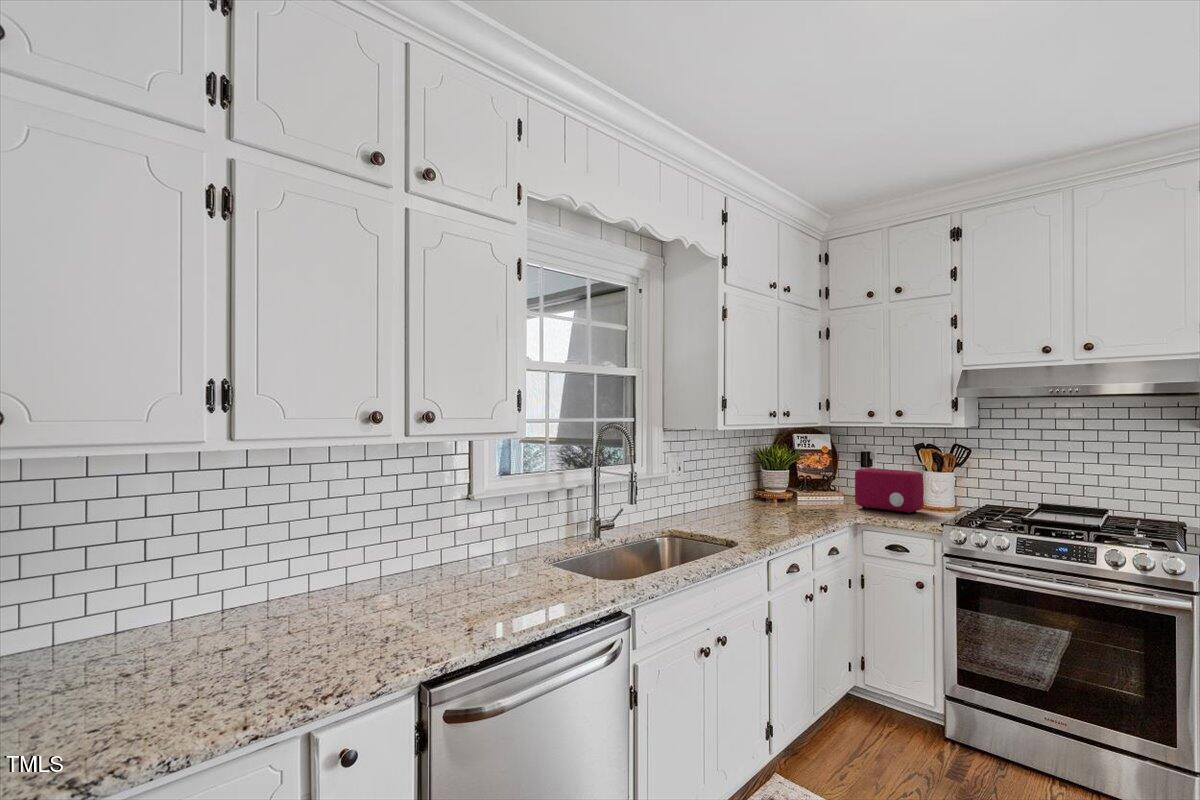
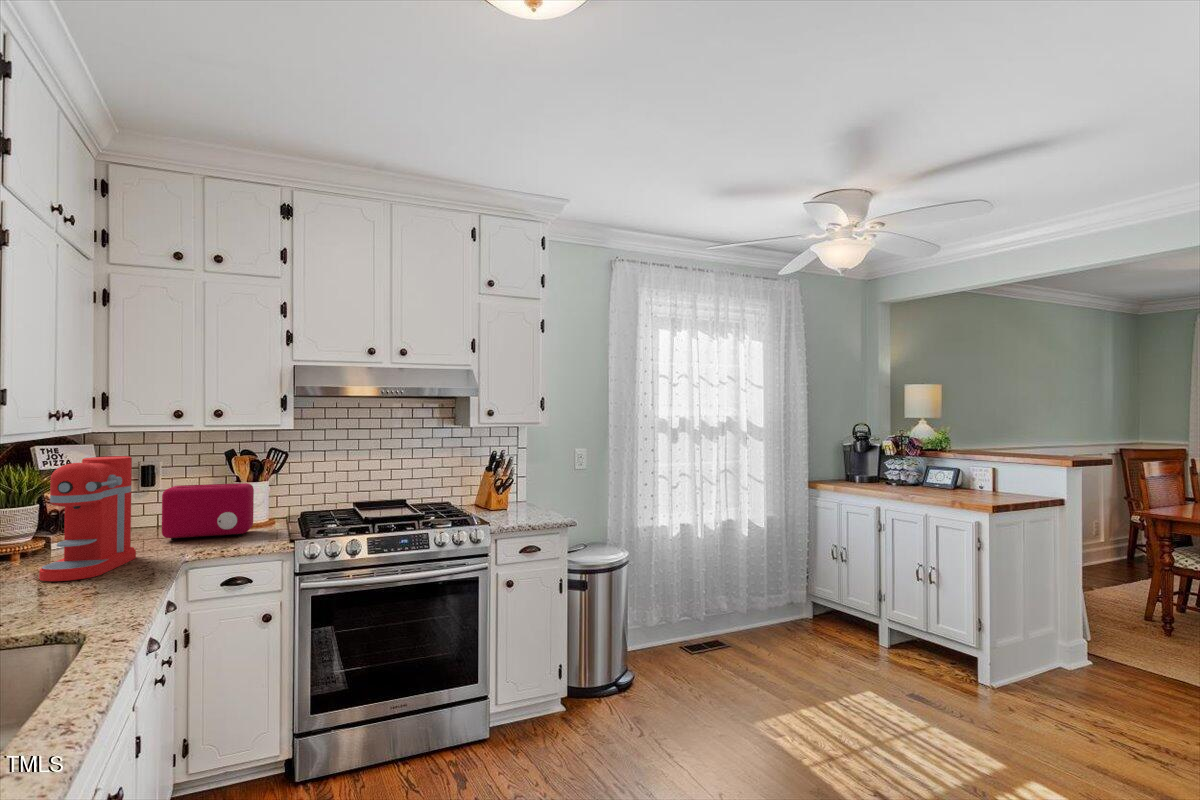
coffee maker: none [769,442,828,519] -> present [39,456,136,581]

